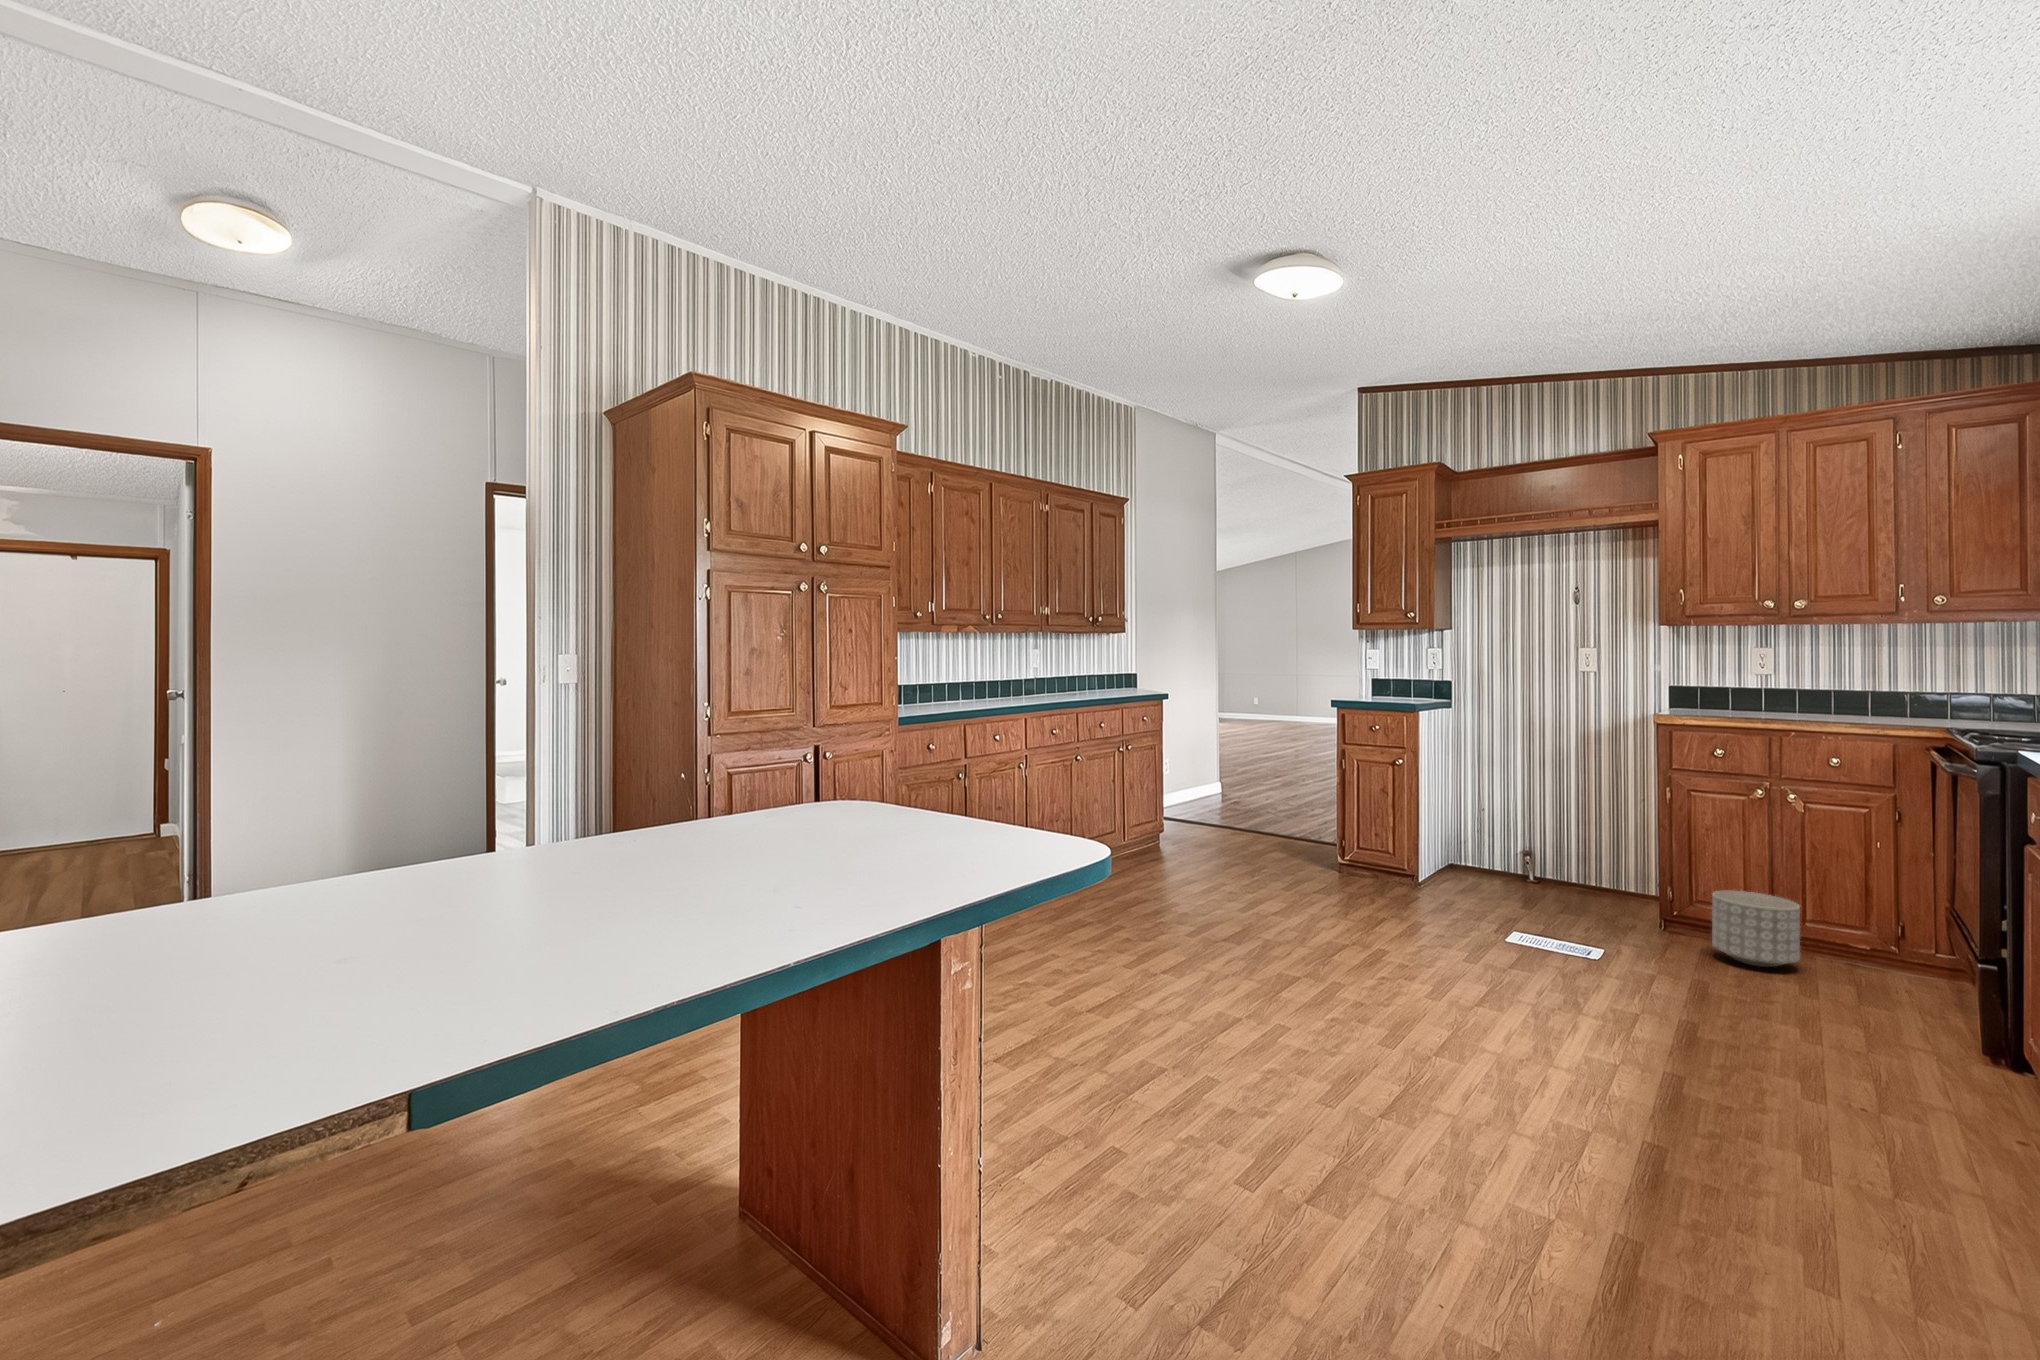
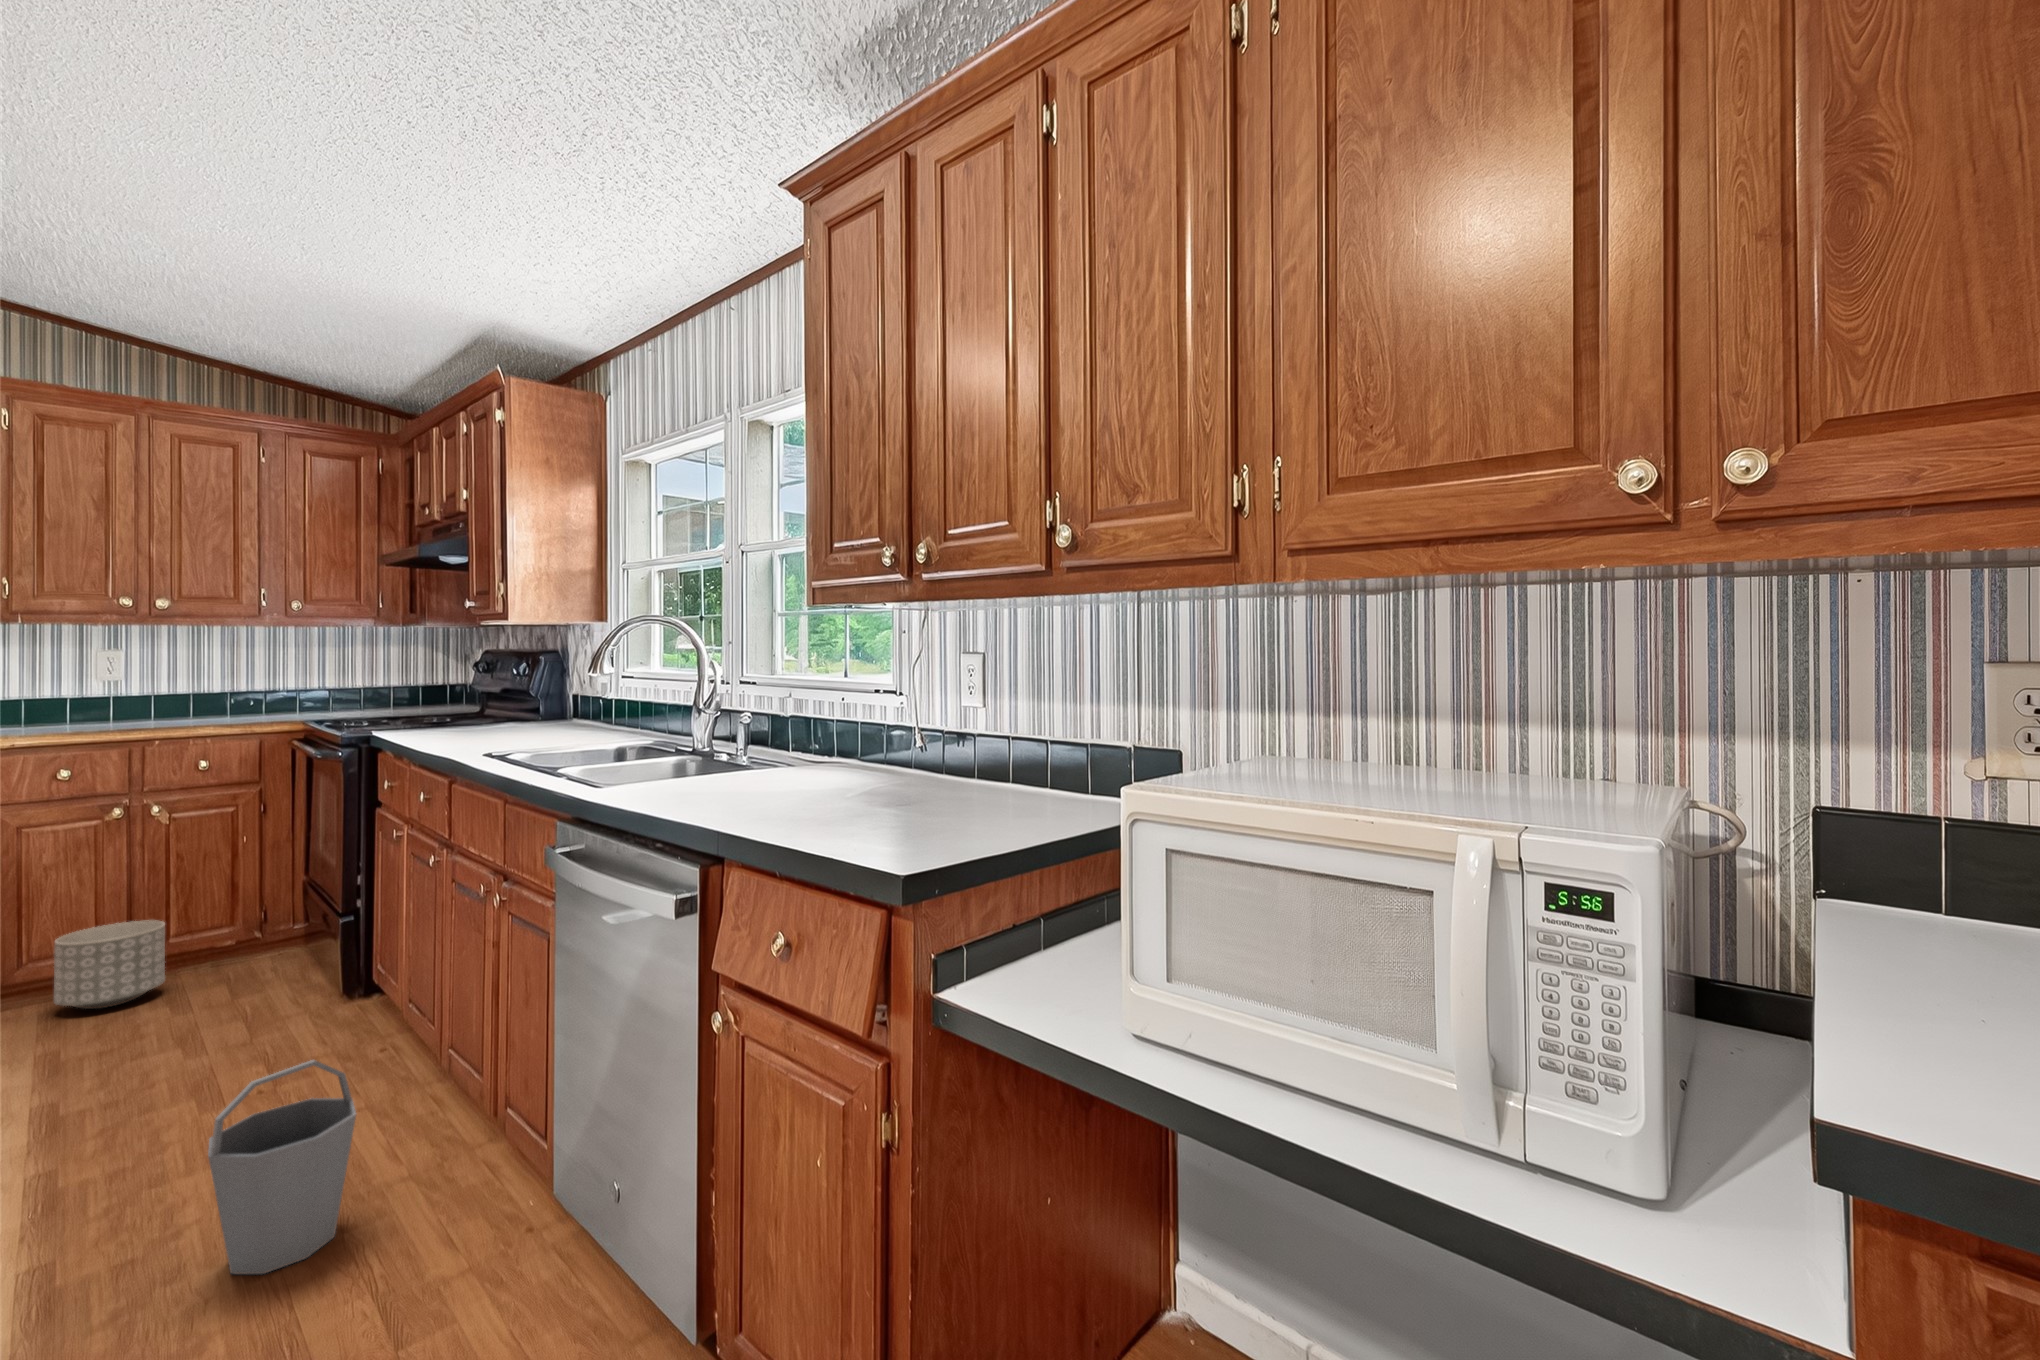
bucket: none [1792,1078,1948,1289] -> present [208,1060,356,1274]

